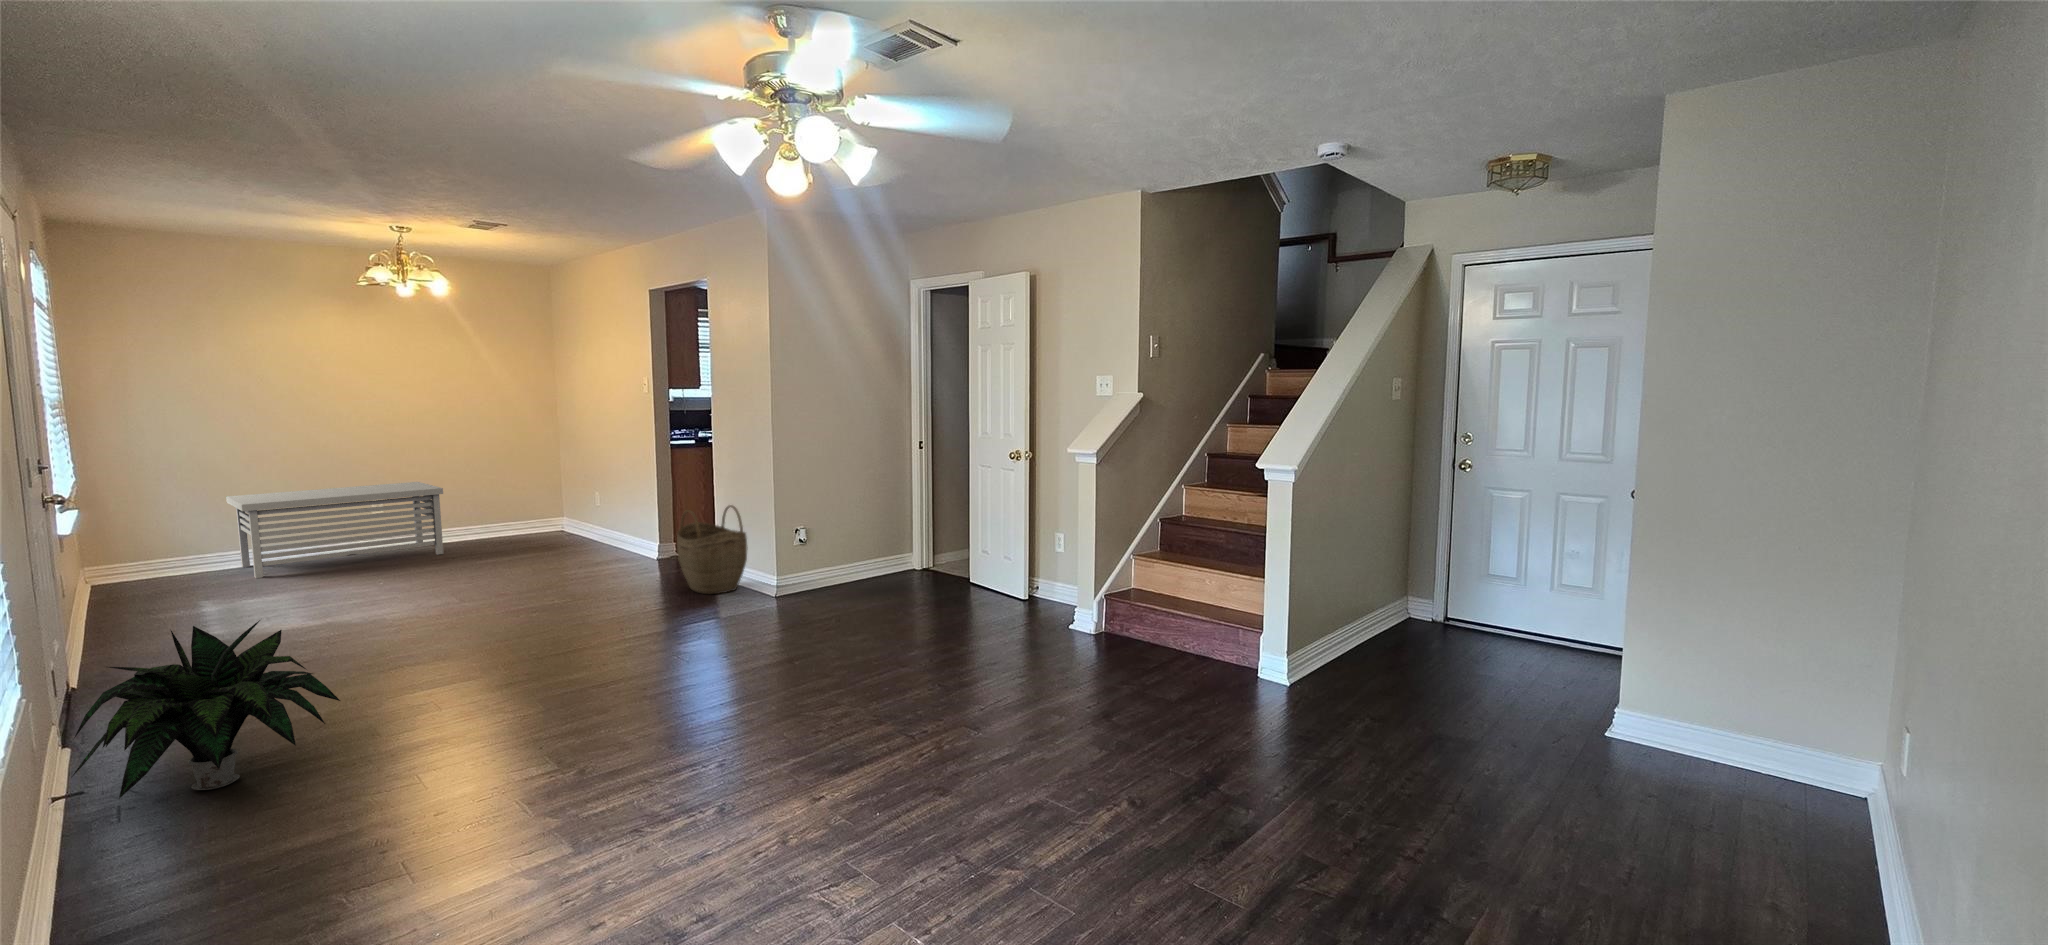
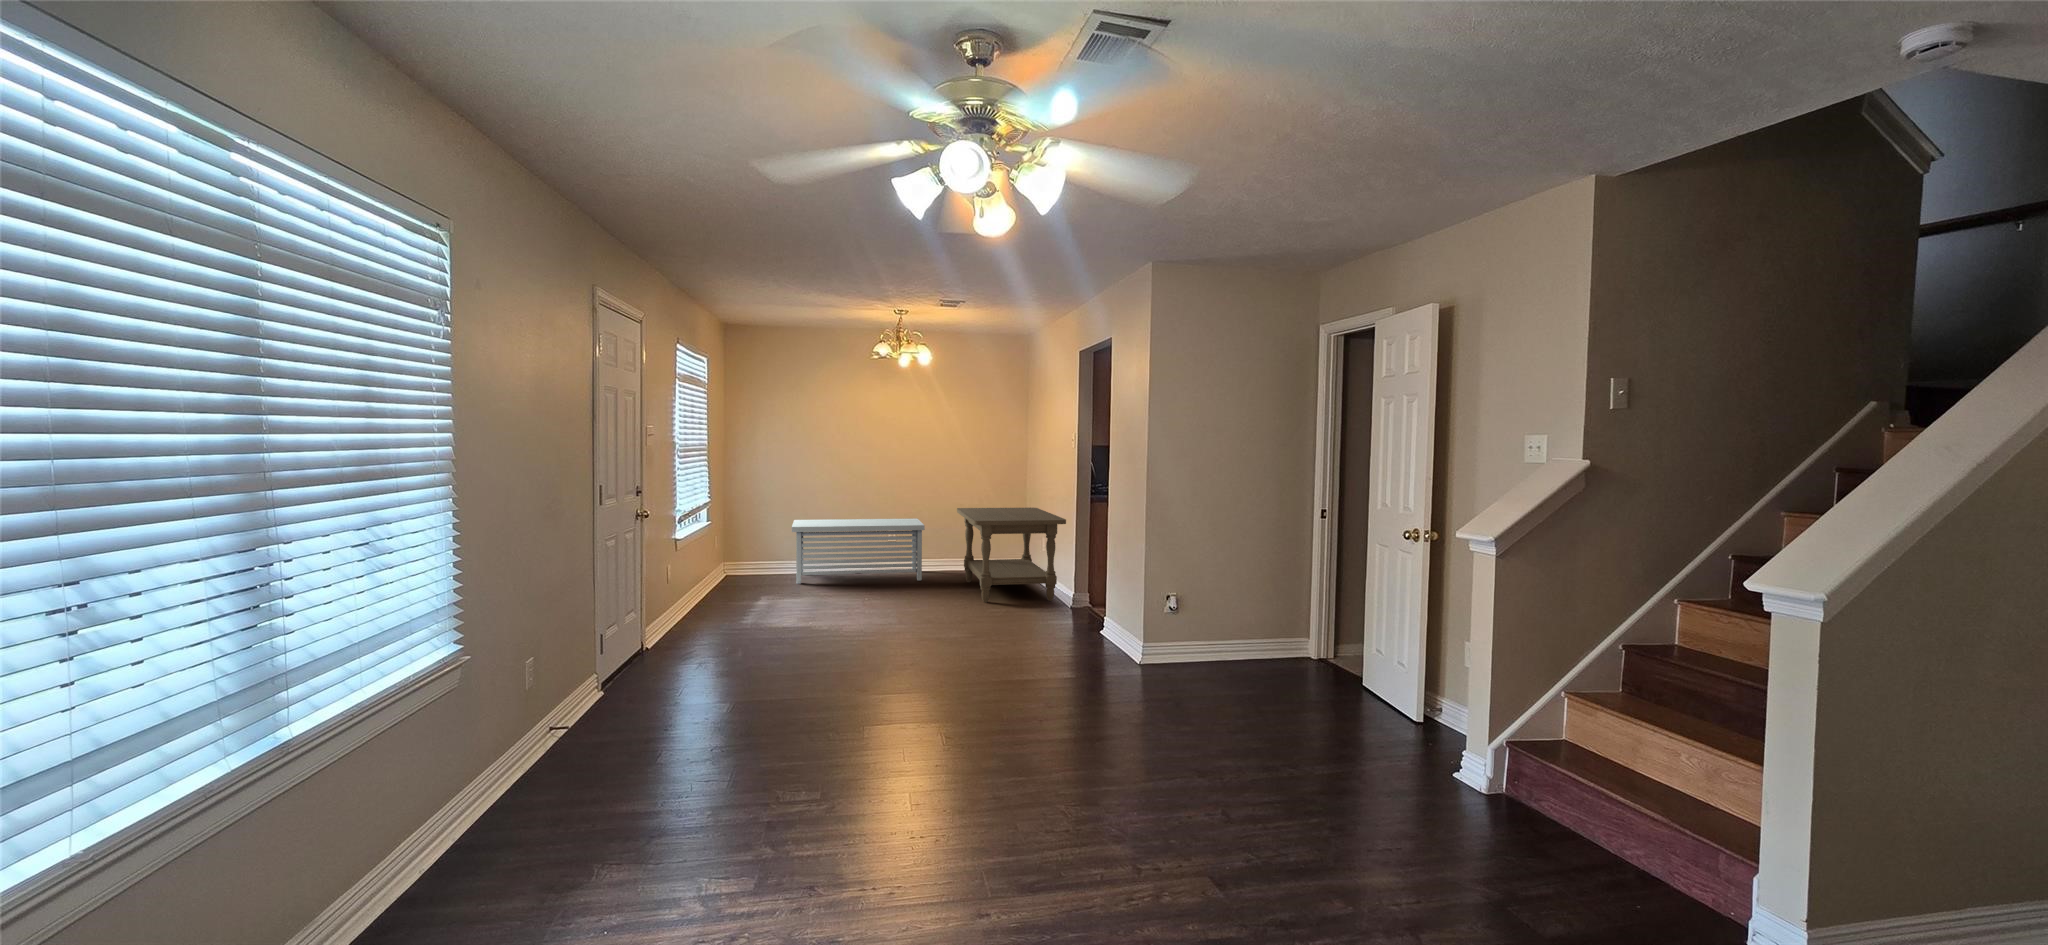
coffee table: none [485,459,643,566] -> present [957,507,1066,603]
woven basket: present [677,505,748,594] -> none [1058,563,1120,652]
potted plant: present [72,620,340,799] -> none [520,618,689,750]

